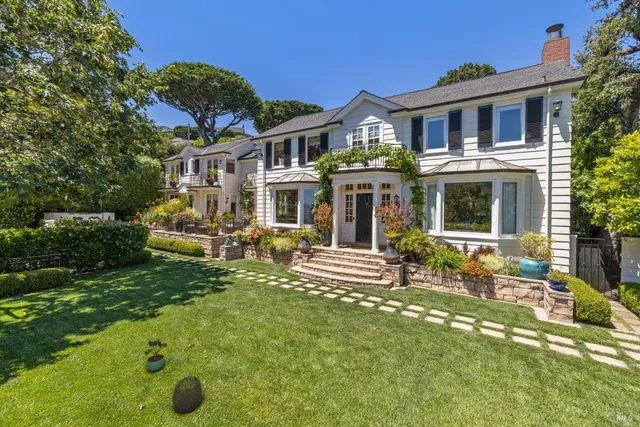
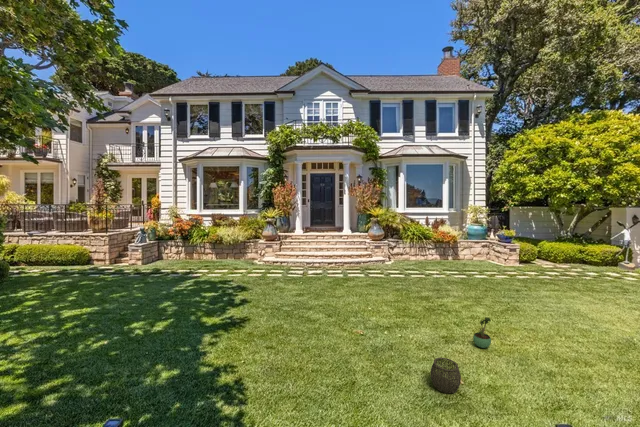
potted plant: present [144,339,167,371] -> present [473,317,491,348]

